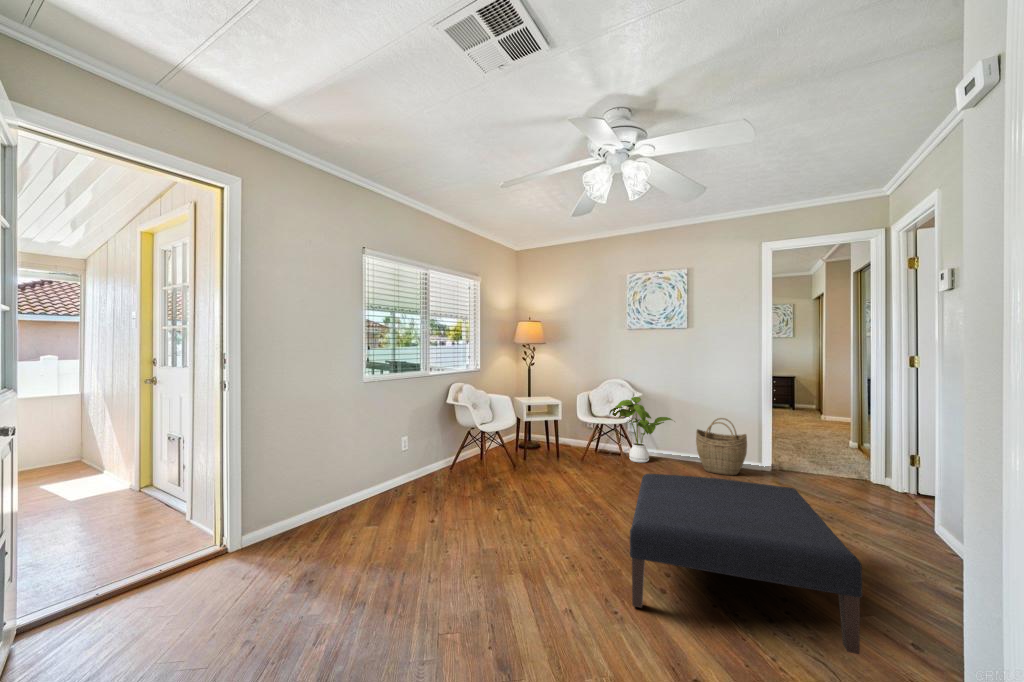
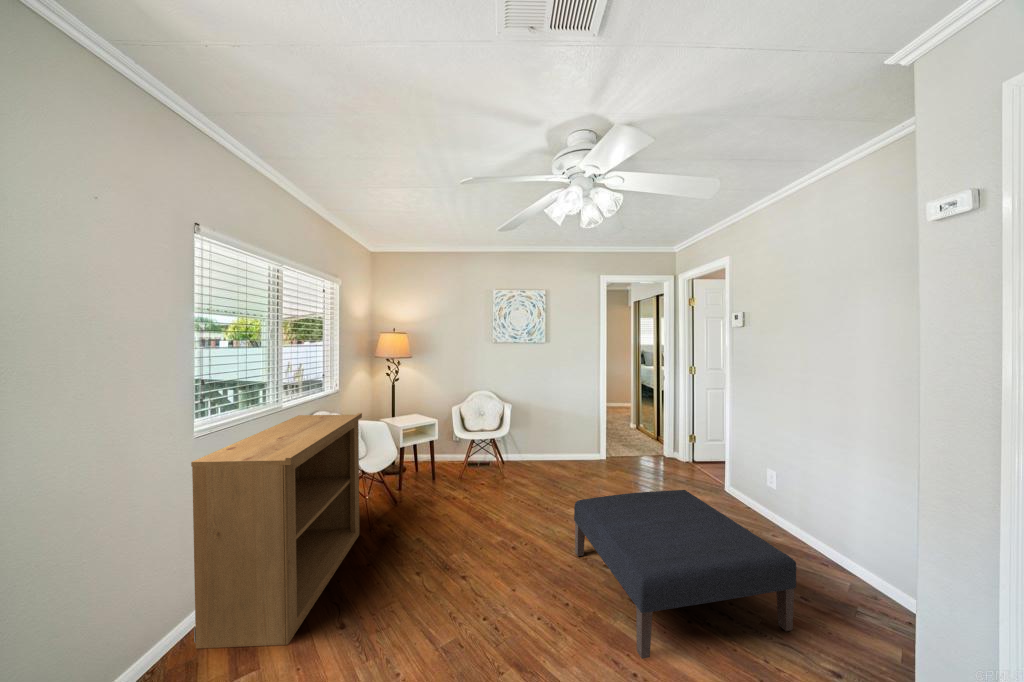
bookshelf: none [350,378,475,519] -> present [191,413,362,648]
house plant: present [609,397,672,463] -> none [482,408,538,468]
woven basket: present [696,418,747,475] -> none [556,419,595,468]

